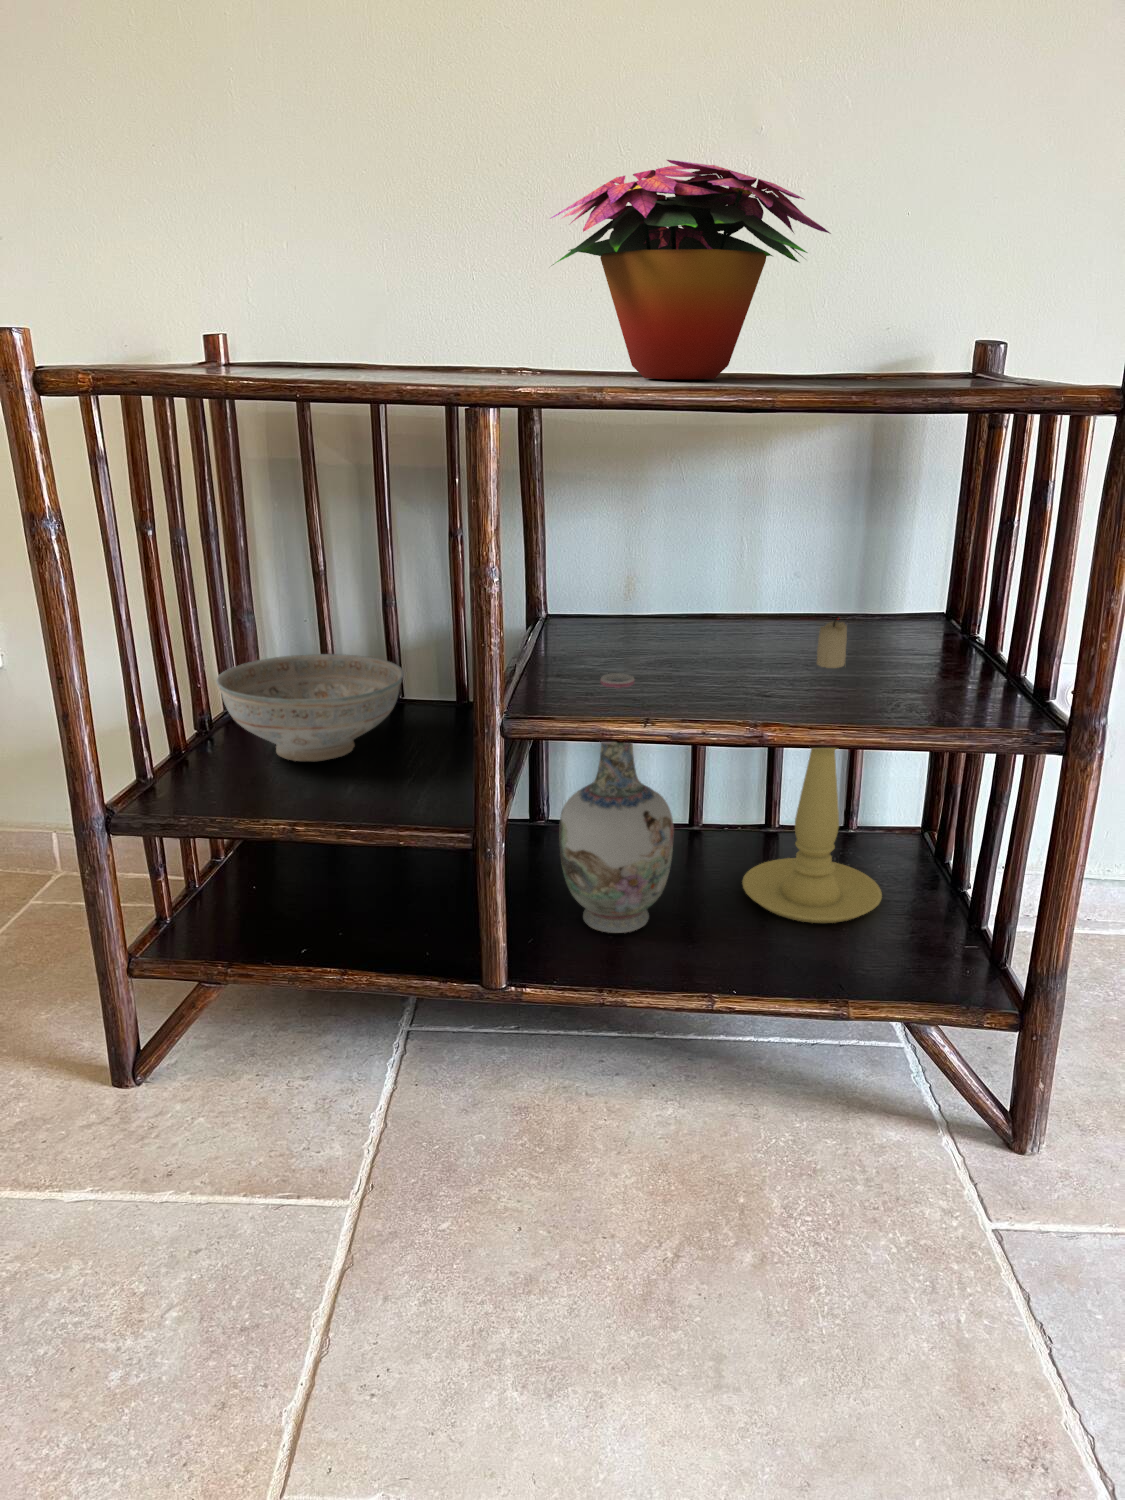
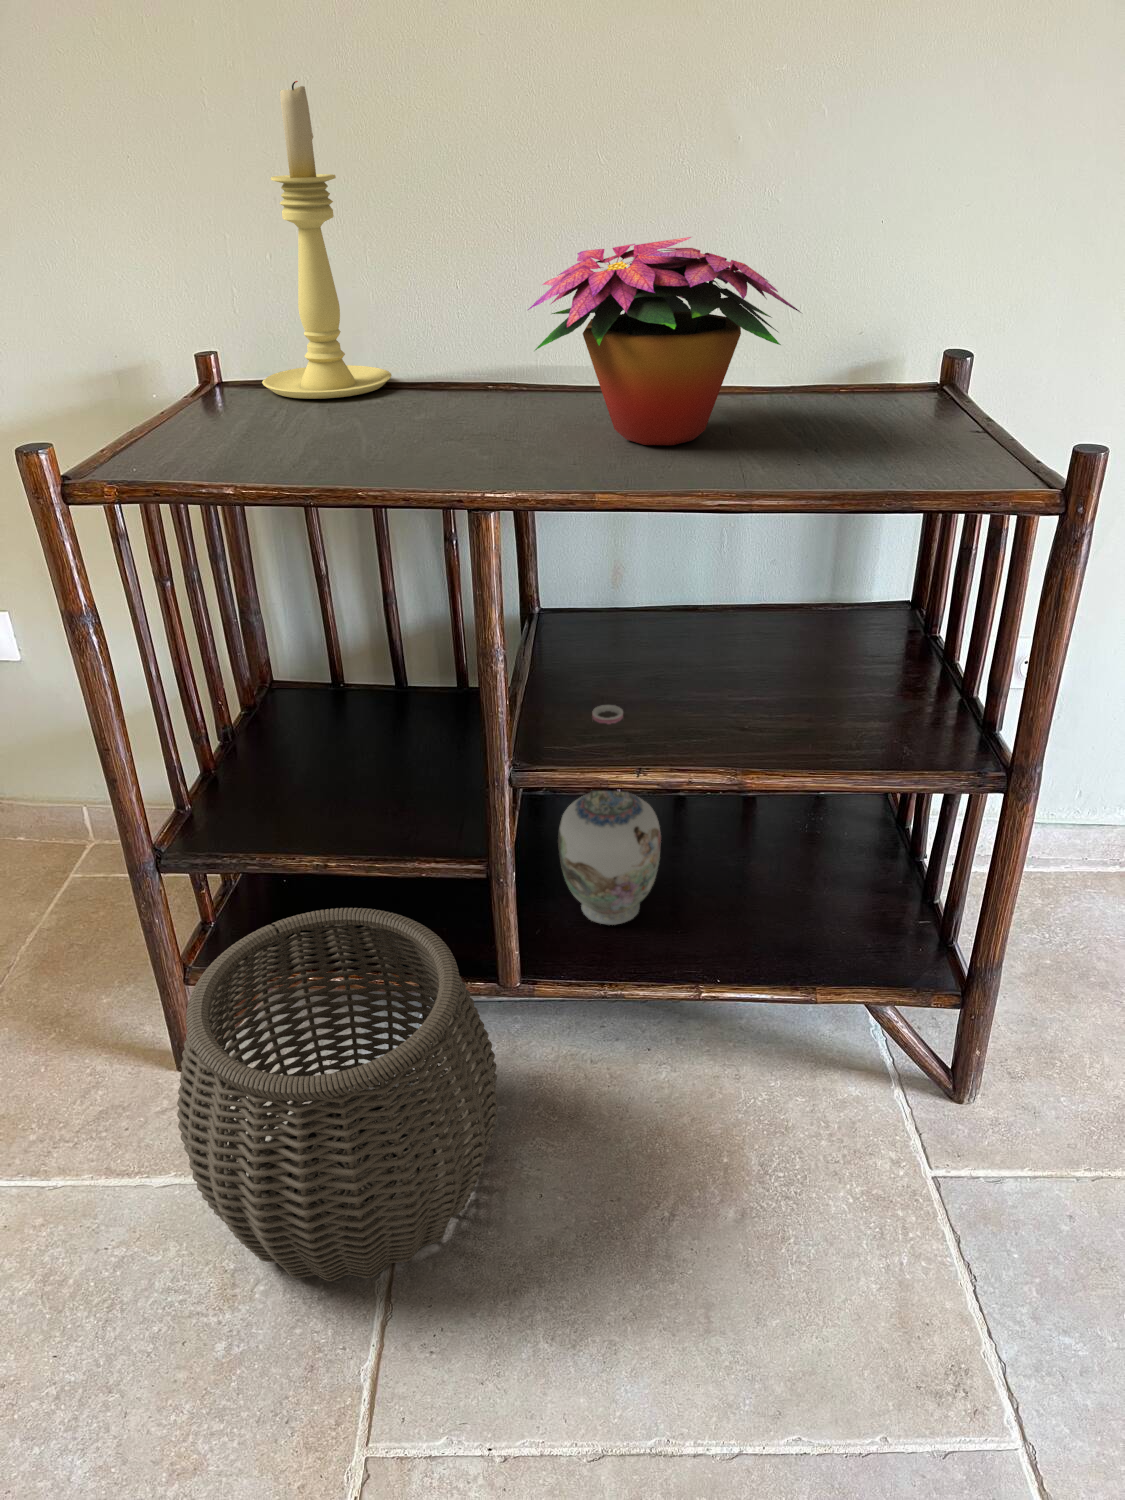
candle holder: present [742,620,882,923] -> present [262,81,392,399]
decorative bowl: present [216,654,404,761] -> none [237,666,409,780]
woven basket: none [95,874,474,1308] -> present [177,908,498,1281]

